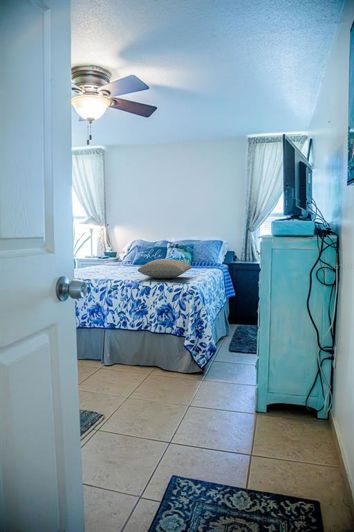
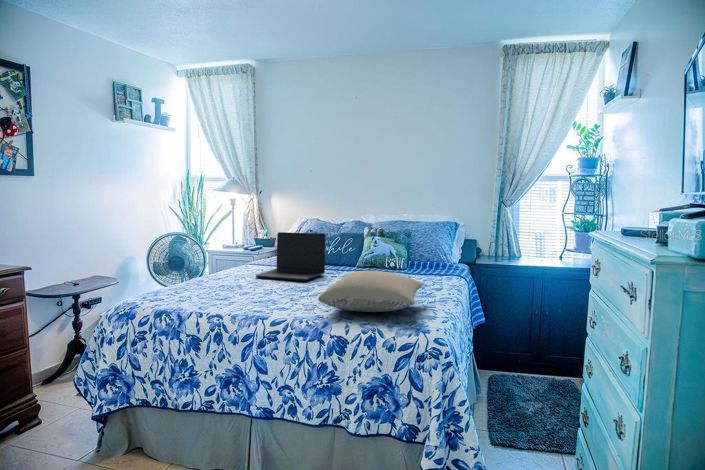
laptop: none [106,245,145,269] -> present [256,232,326,281]

